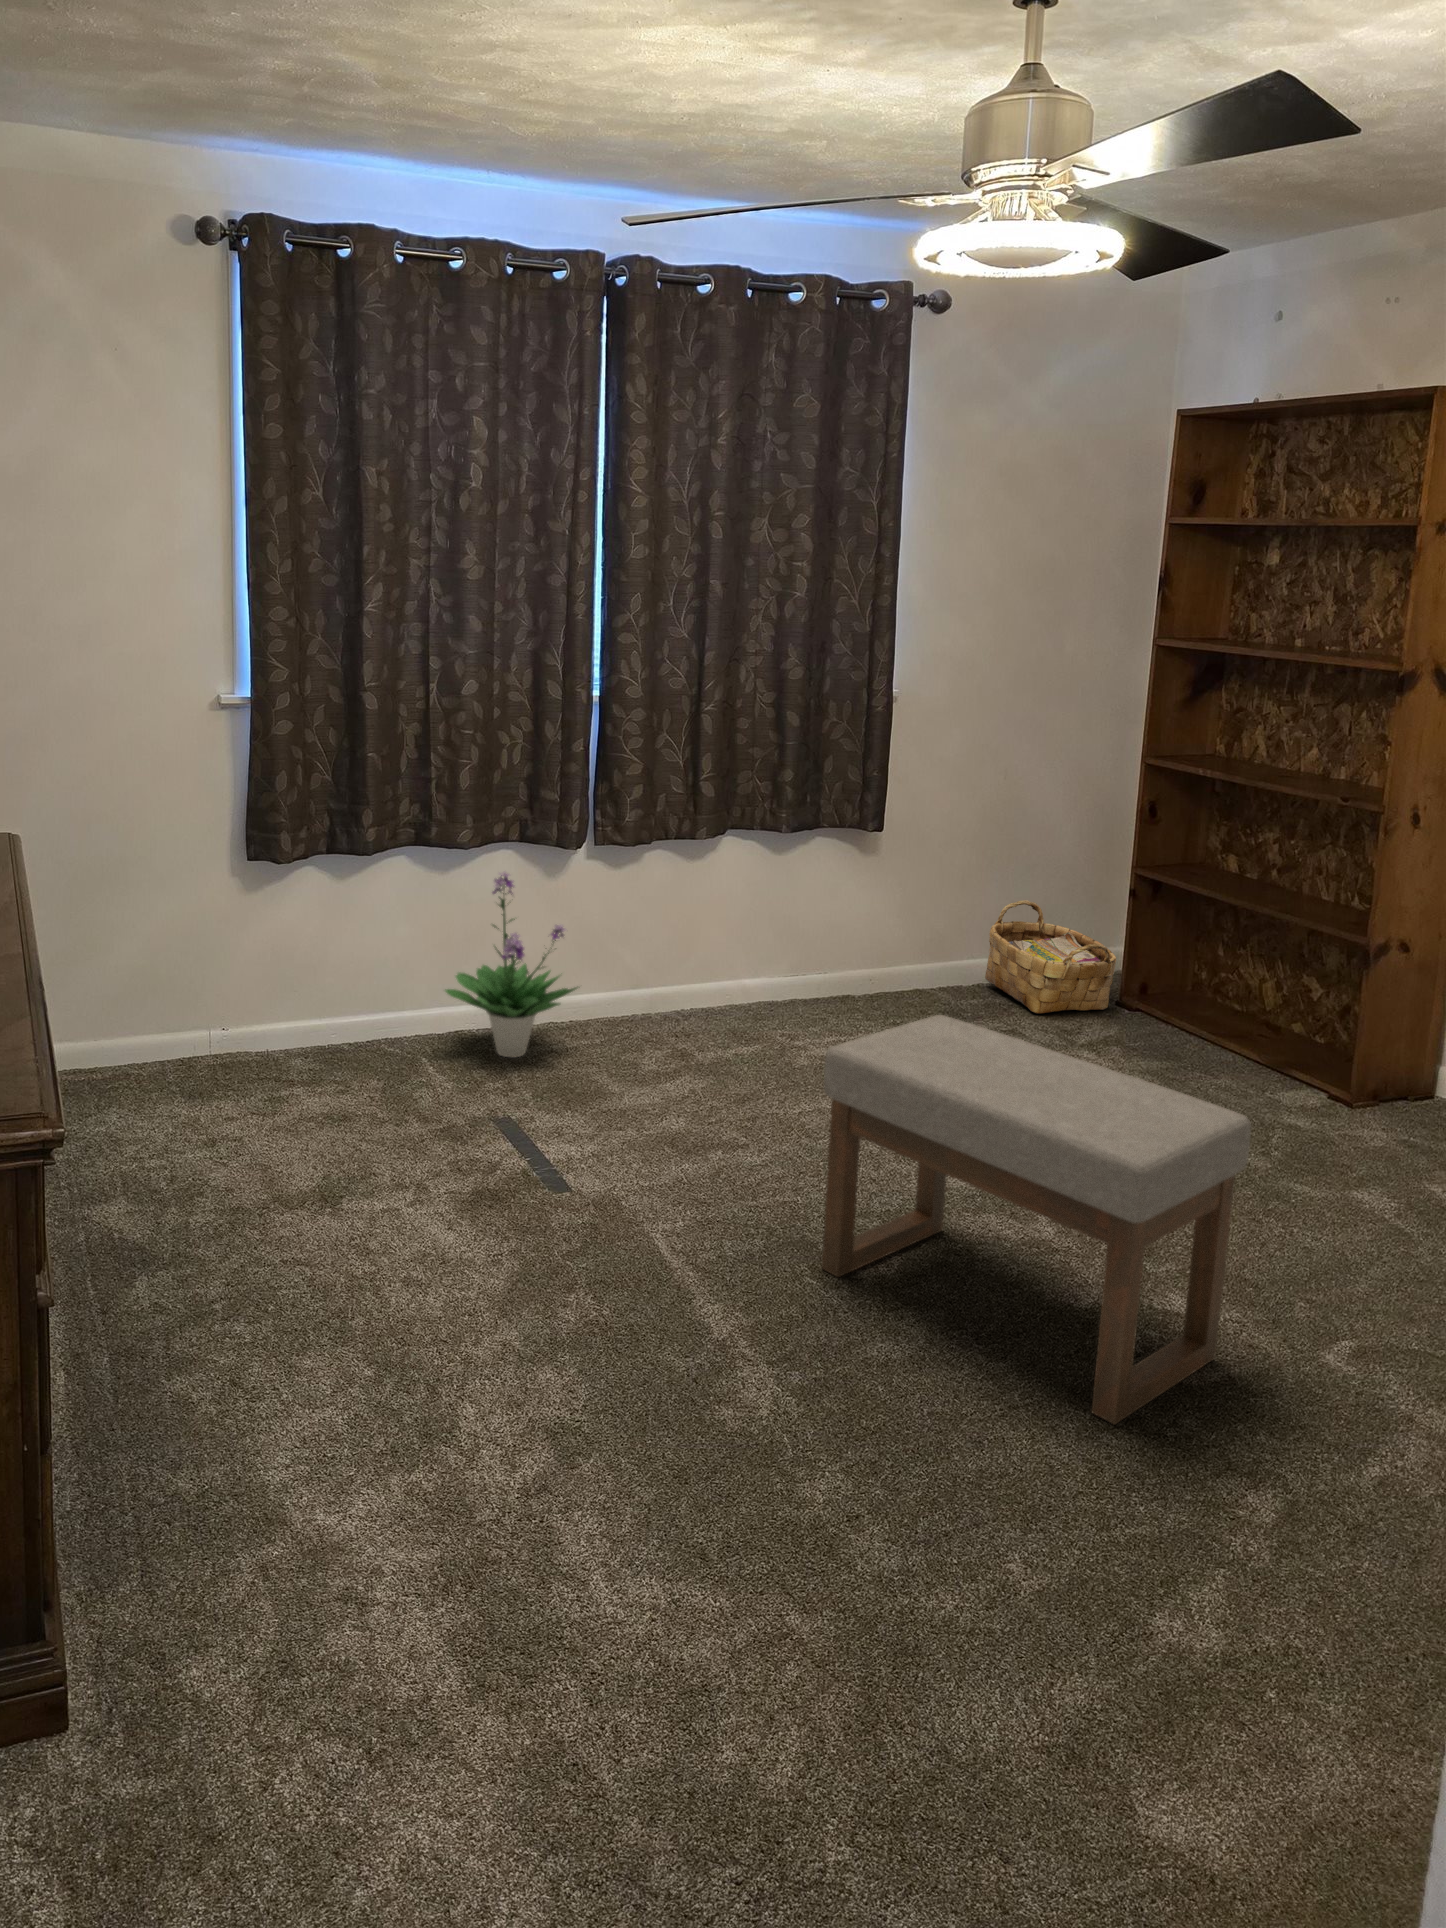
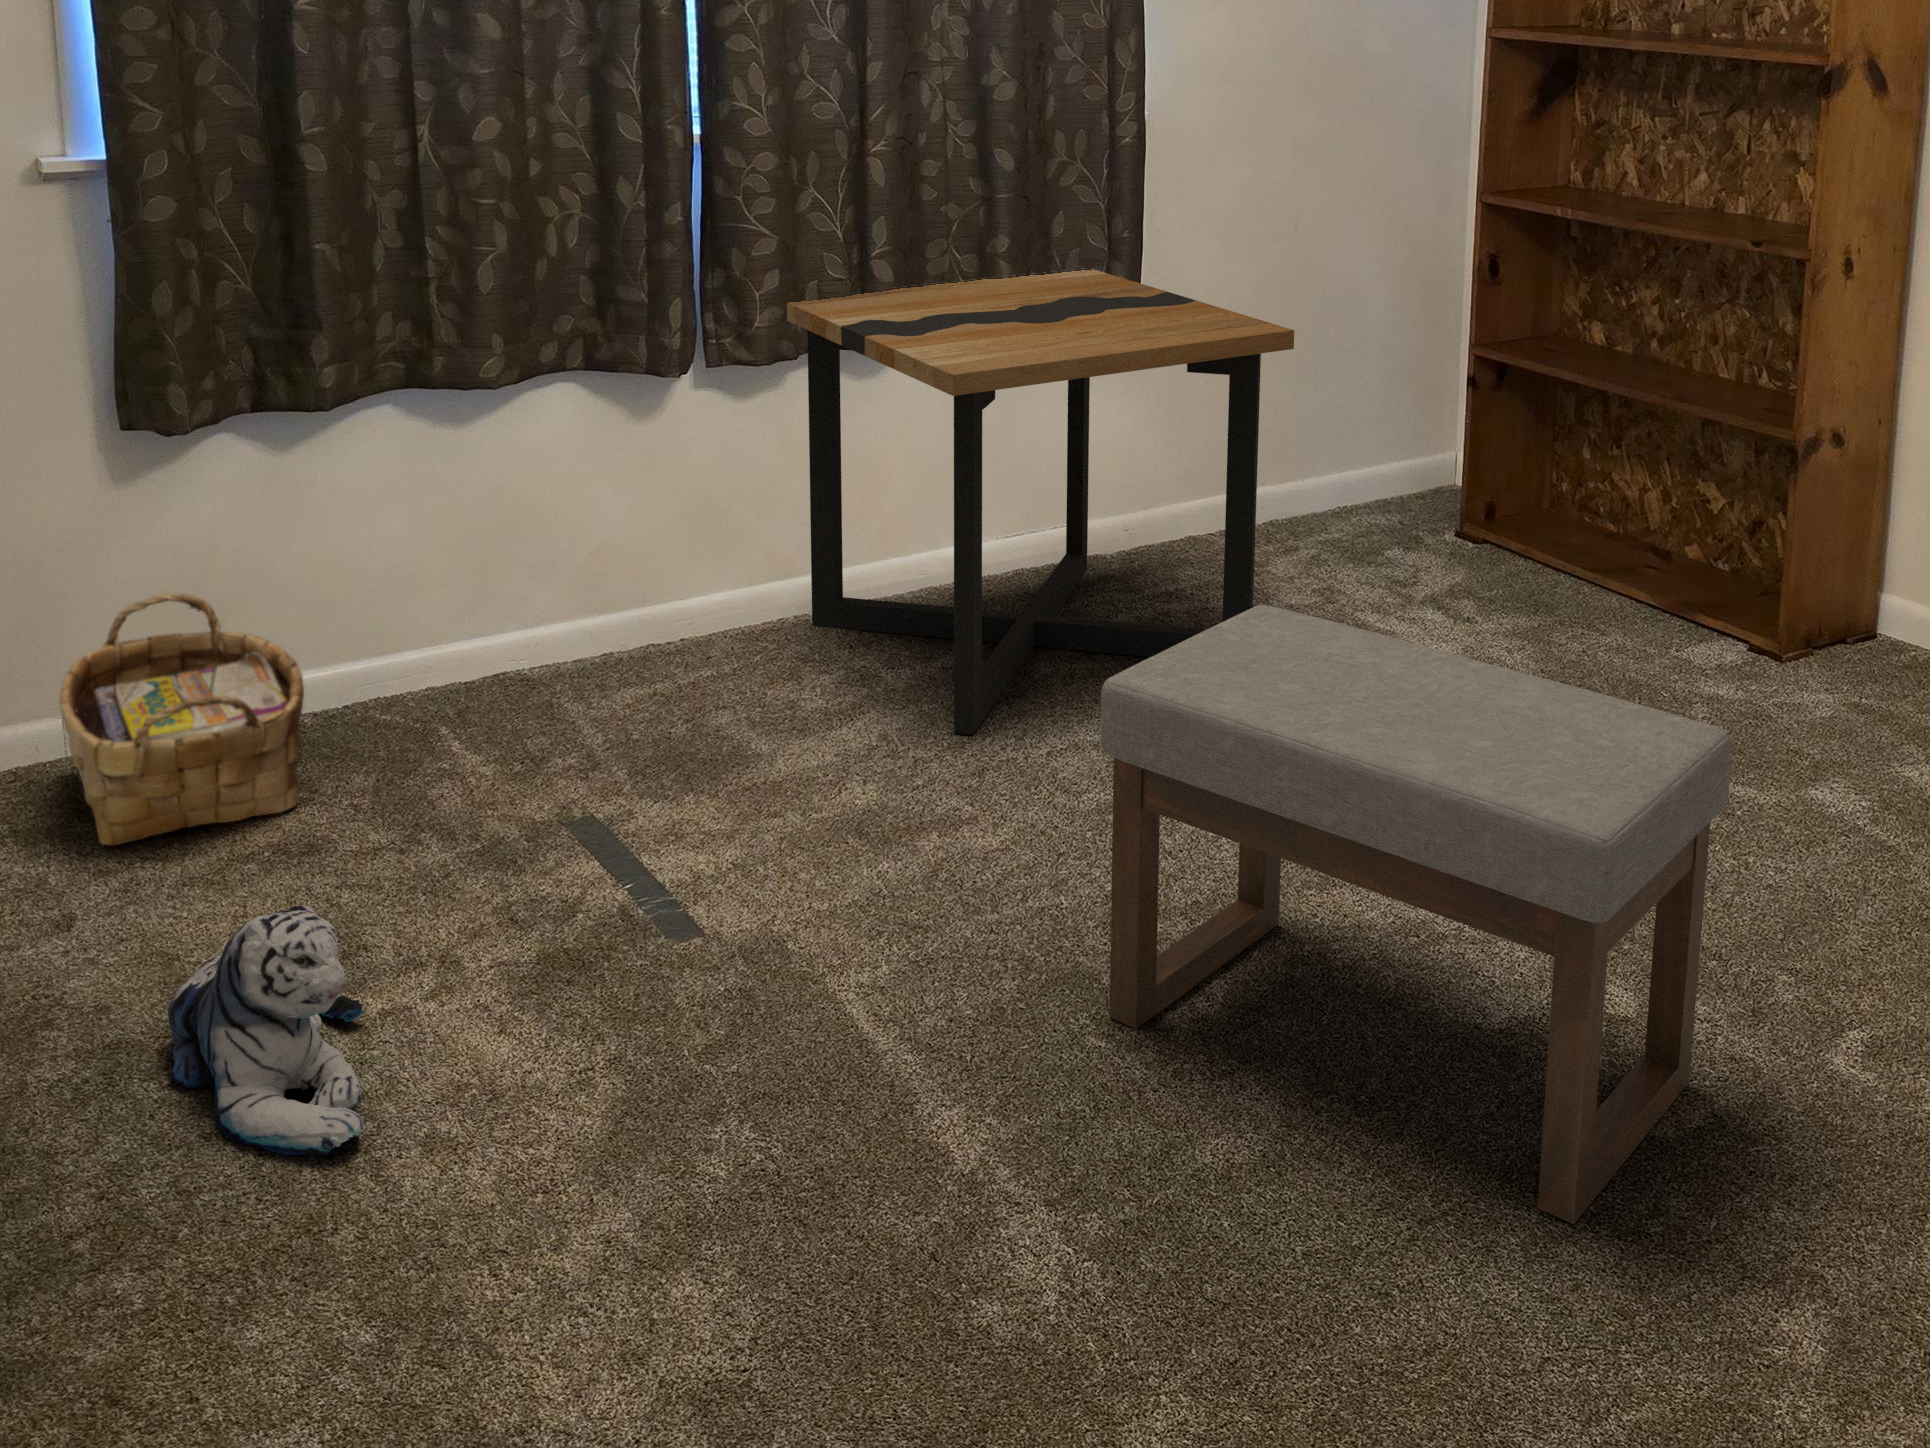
side table: none [642,795,988,1097] -> present [787,268,1294,735]
potted plant: present [445,871,577,1057] -> none [476,419,702,710]
woven basket: present [985,900,1116,1014] -> present [59,593,304,845]
plush toy: none [266,1134,373,1276] -> present [168,906,364,1155]

